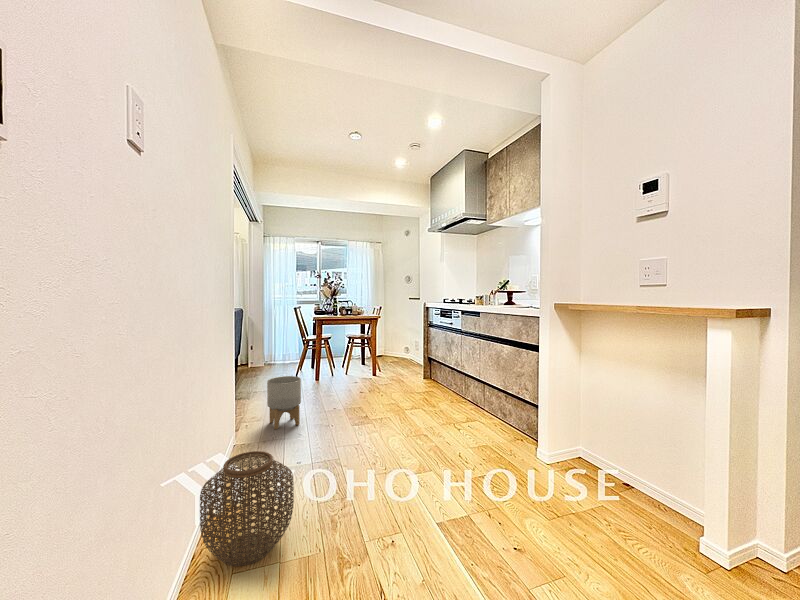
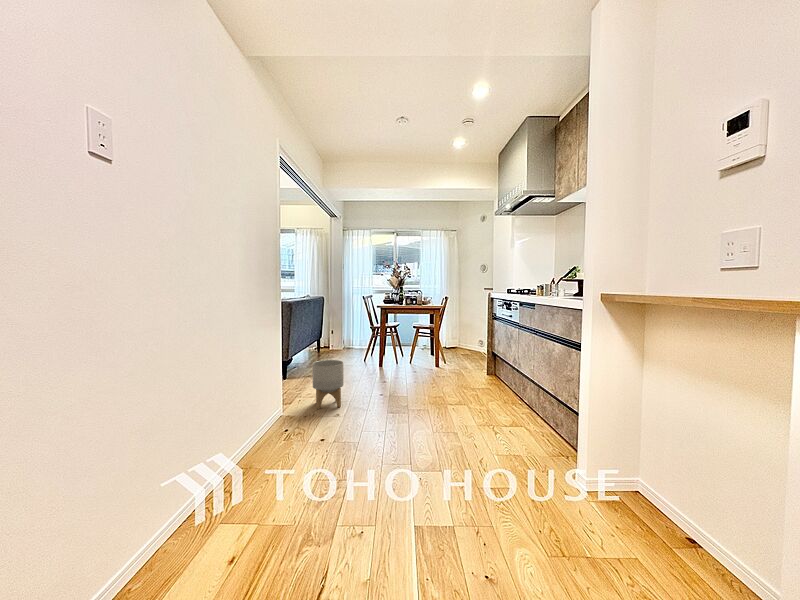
woven basket: present [200,451,294,566] -> none [192,422,279,523]

